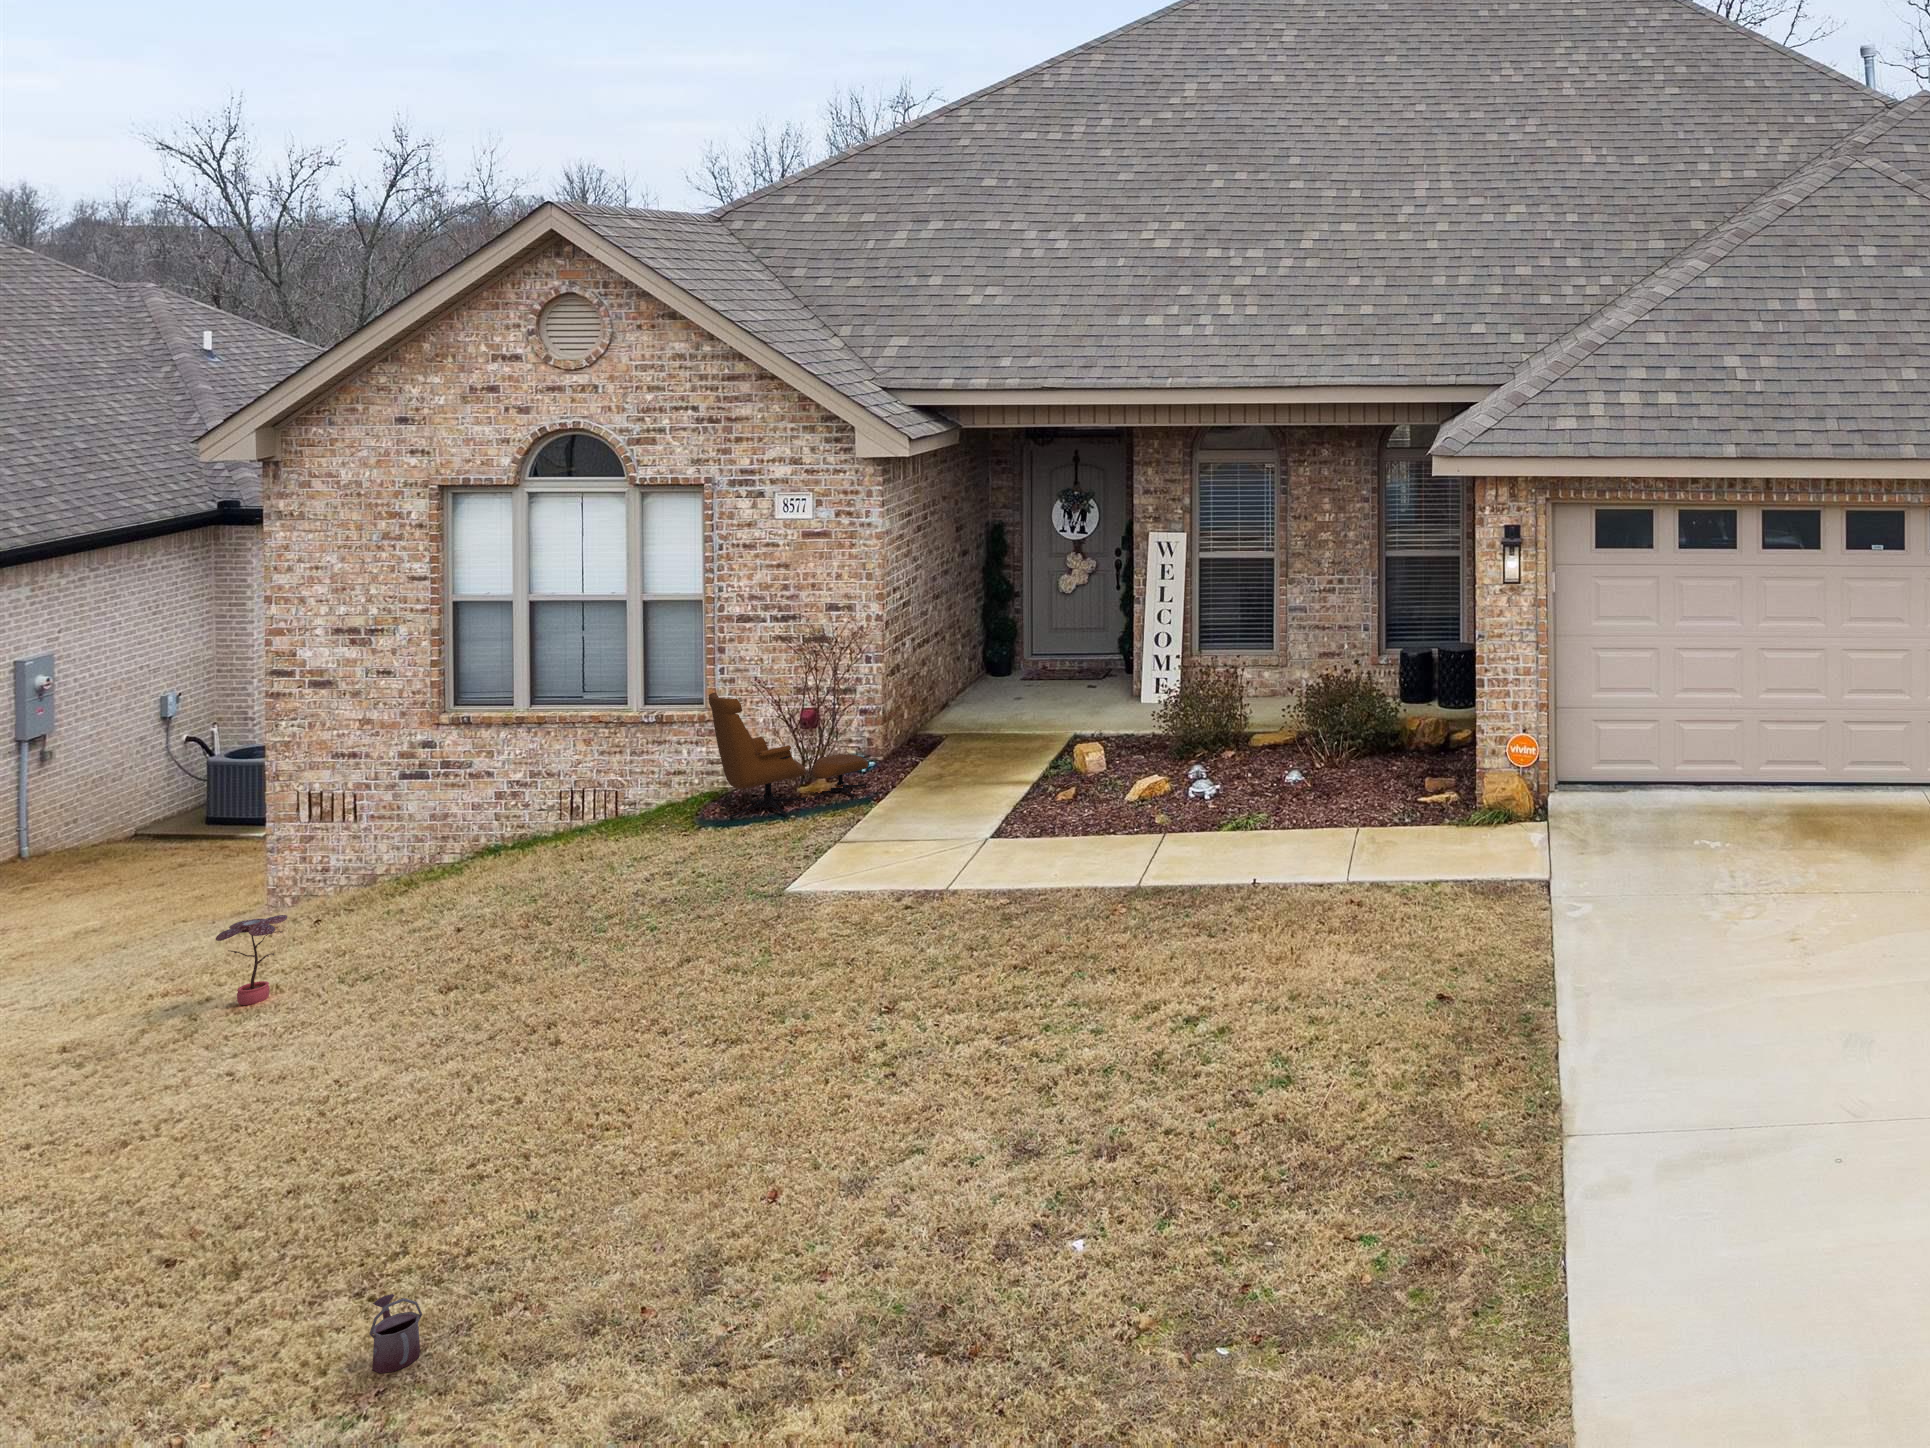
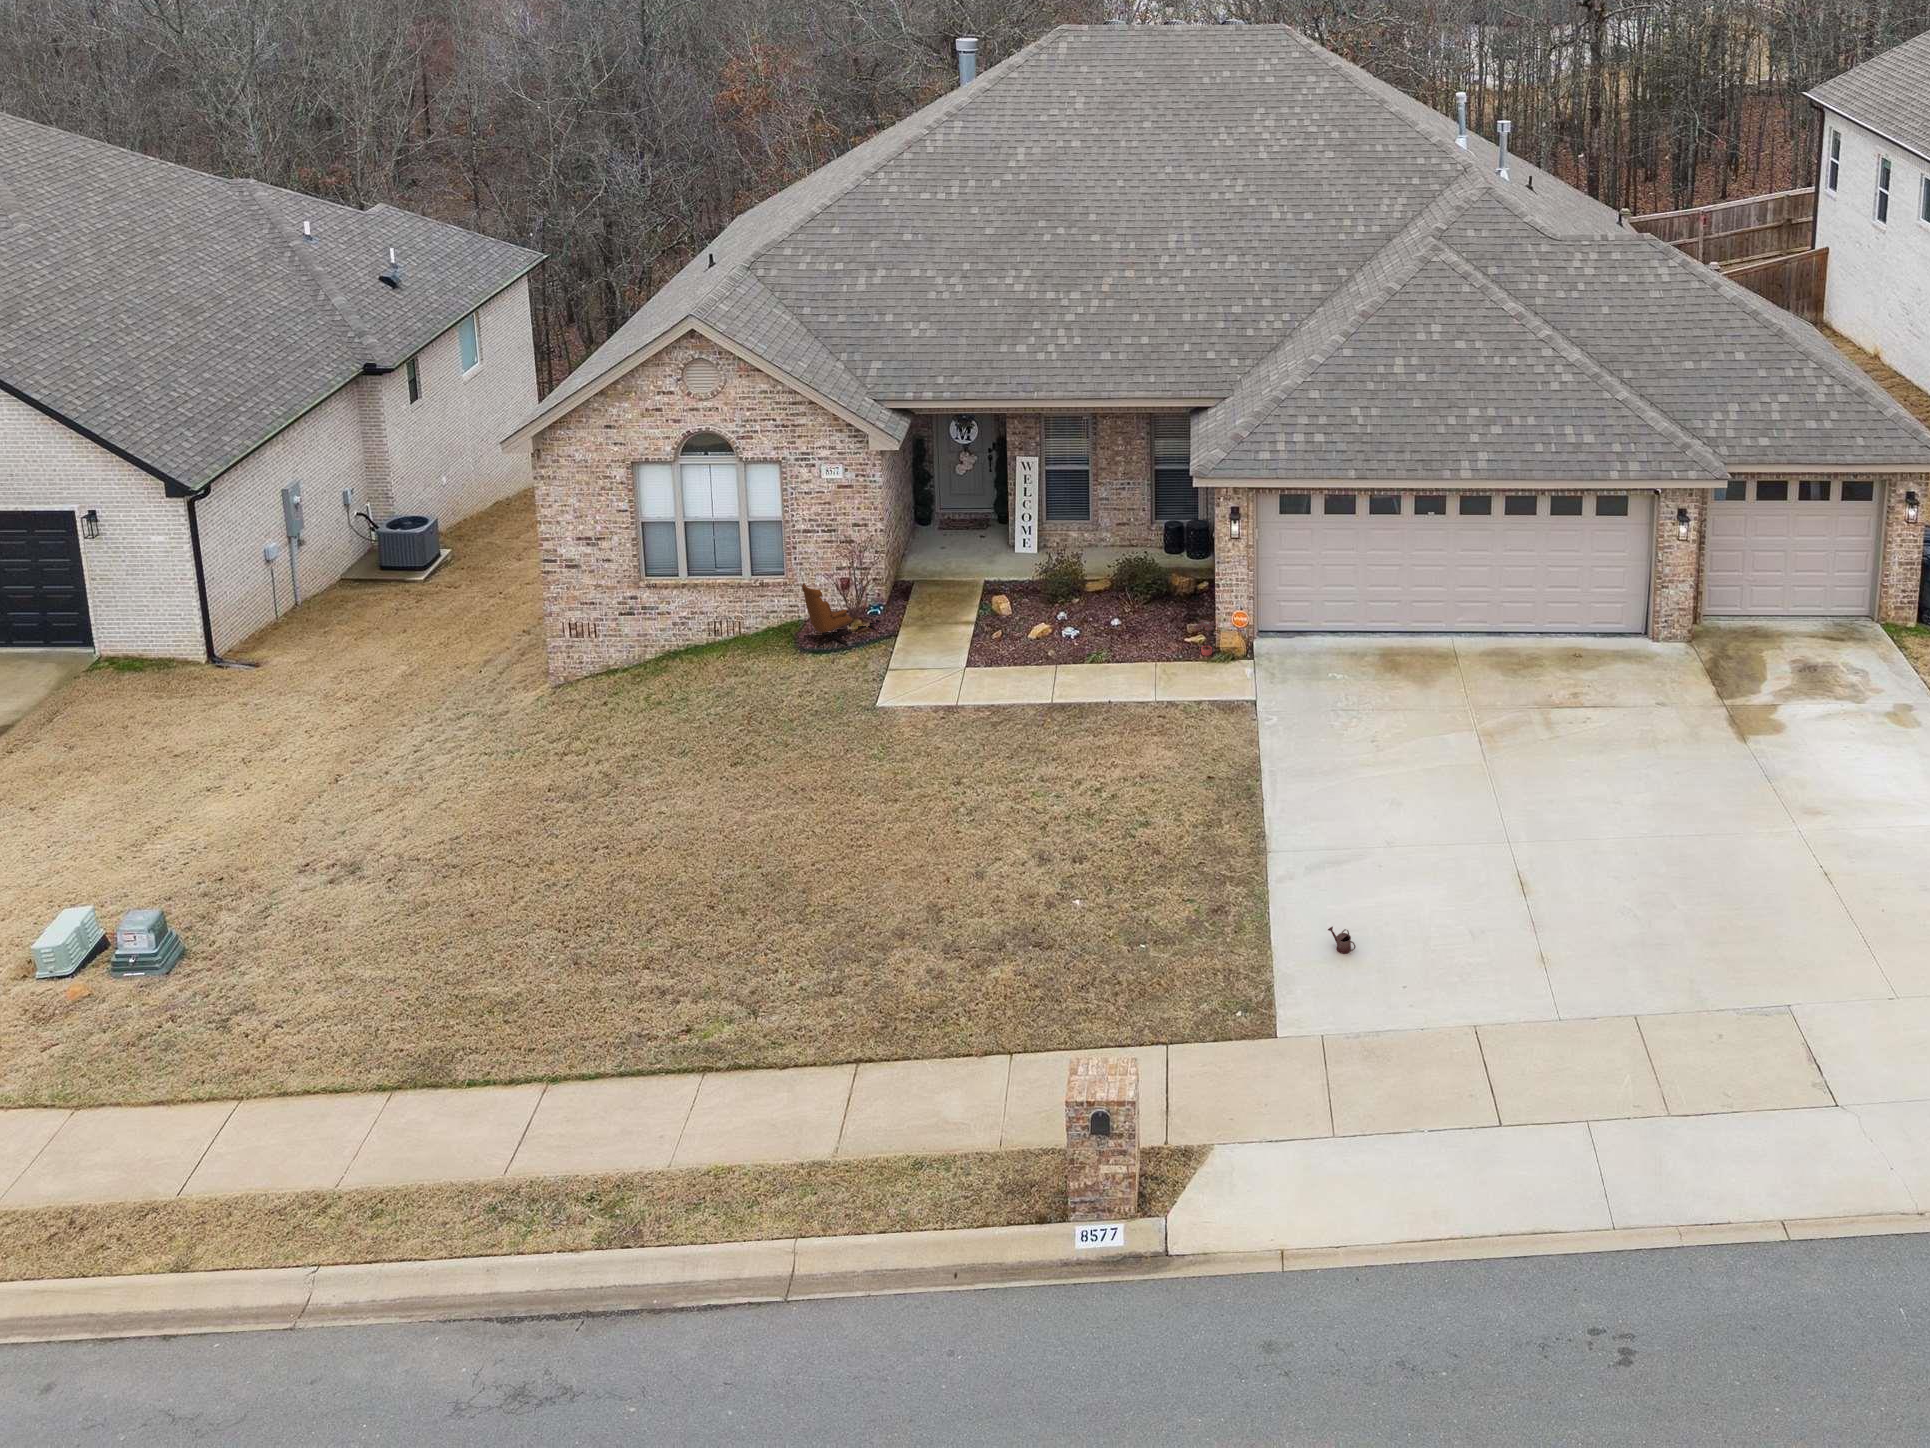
potted plant: present [216,915,287,1005] -> present [1194,620,1215,656]
watering can: present [369,1294,422,1373] -> present [1328,927,1356,954]

